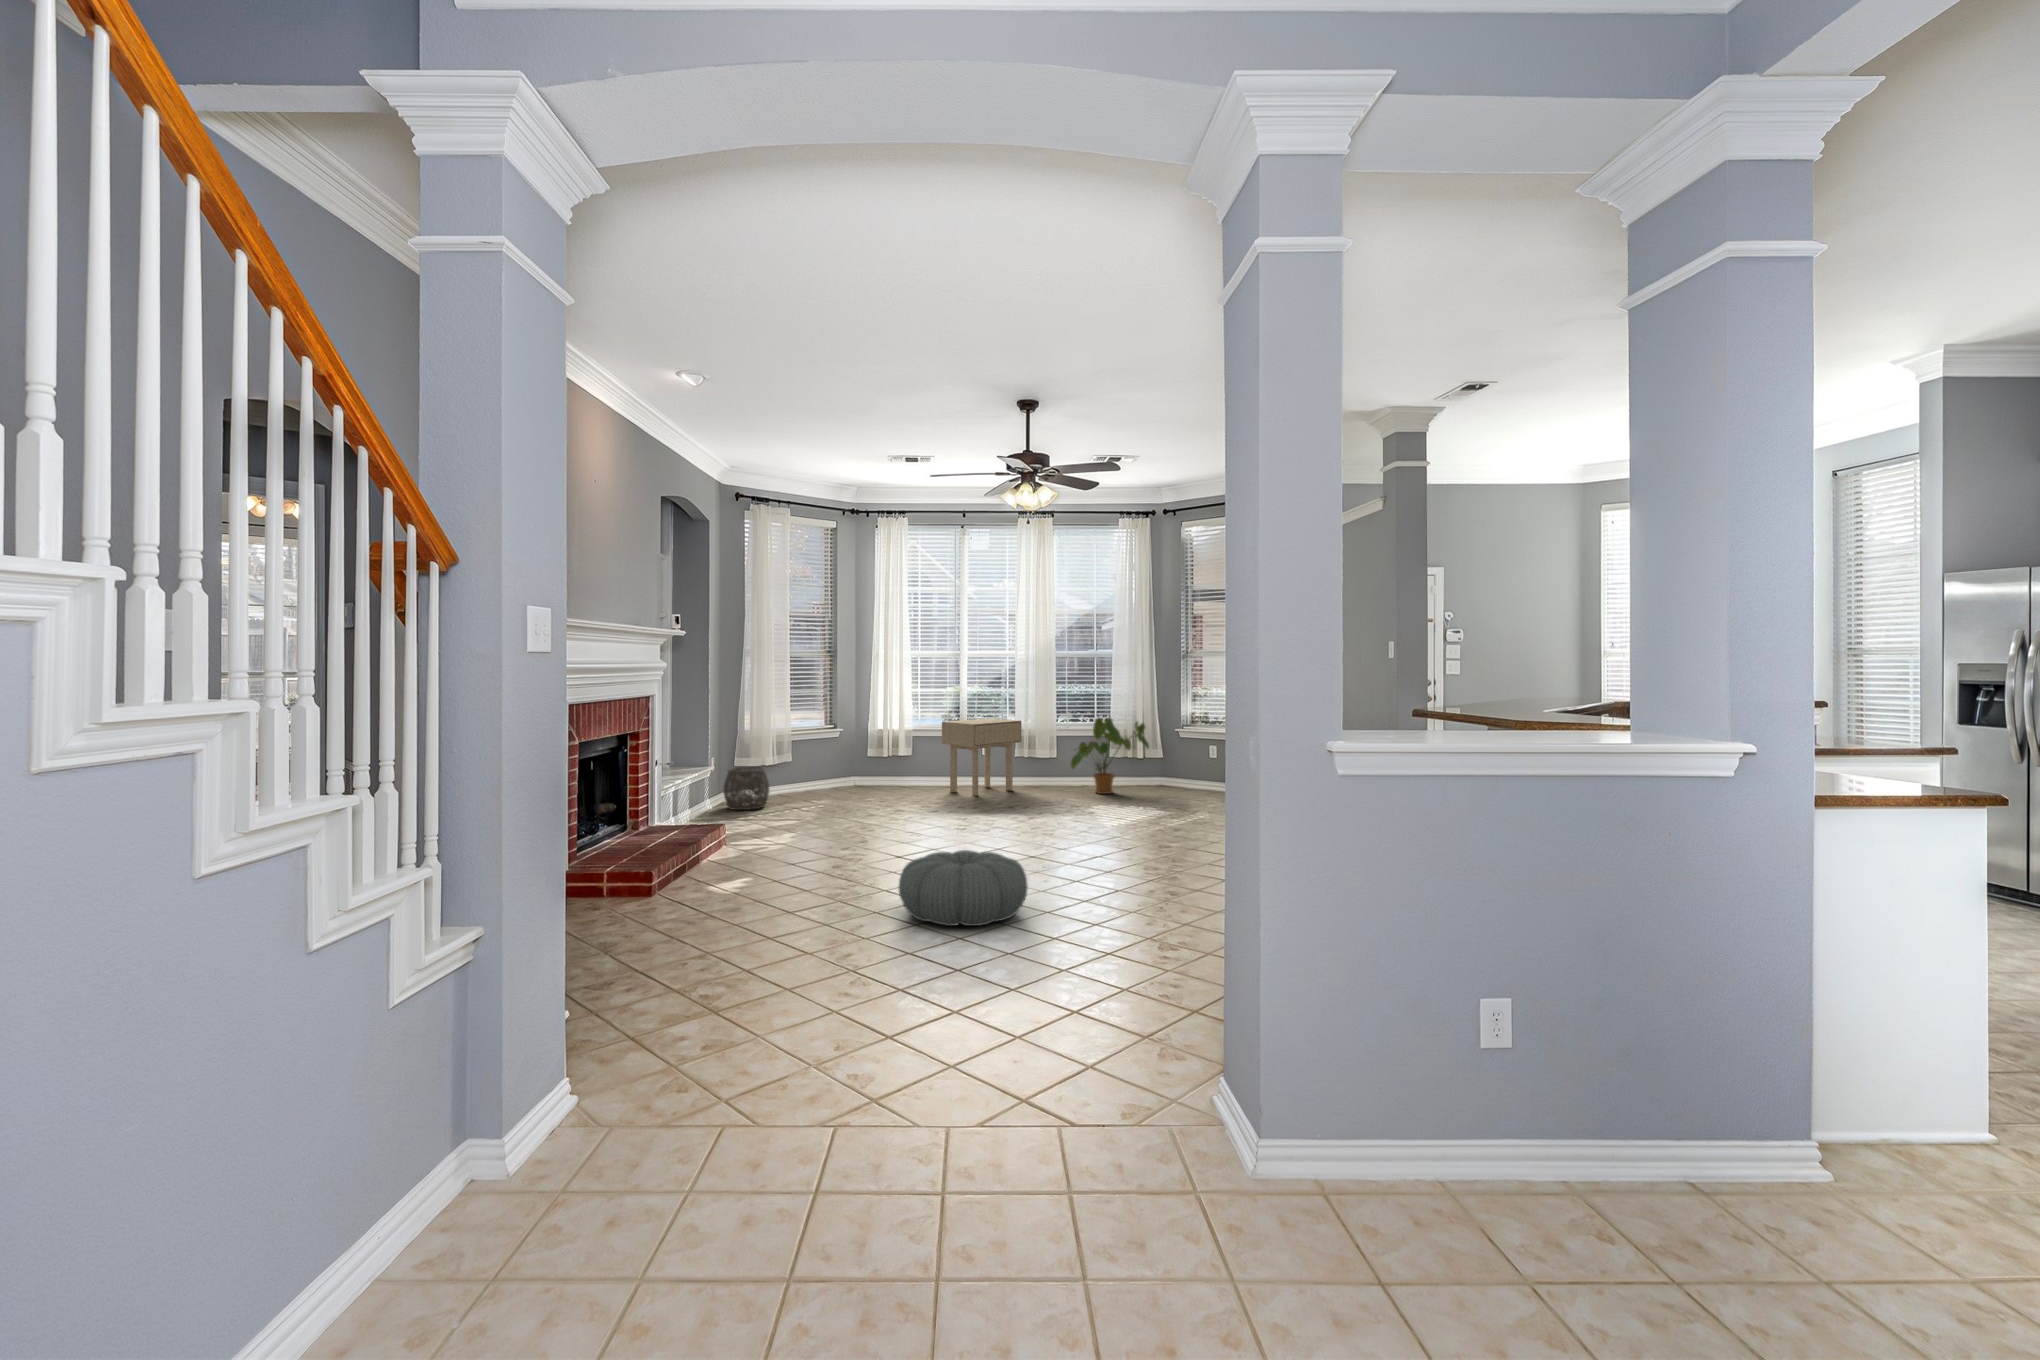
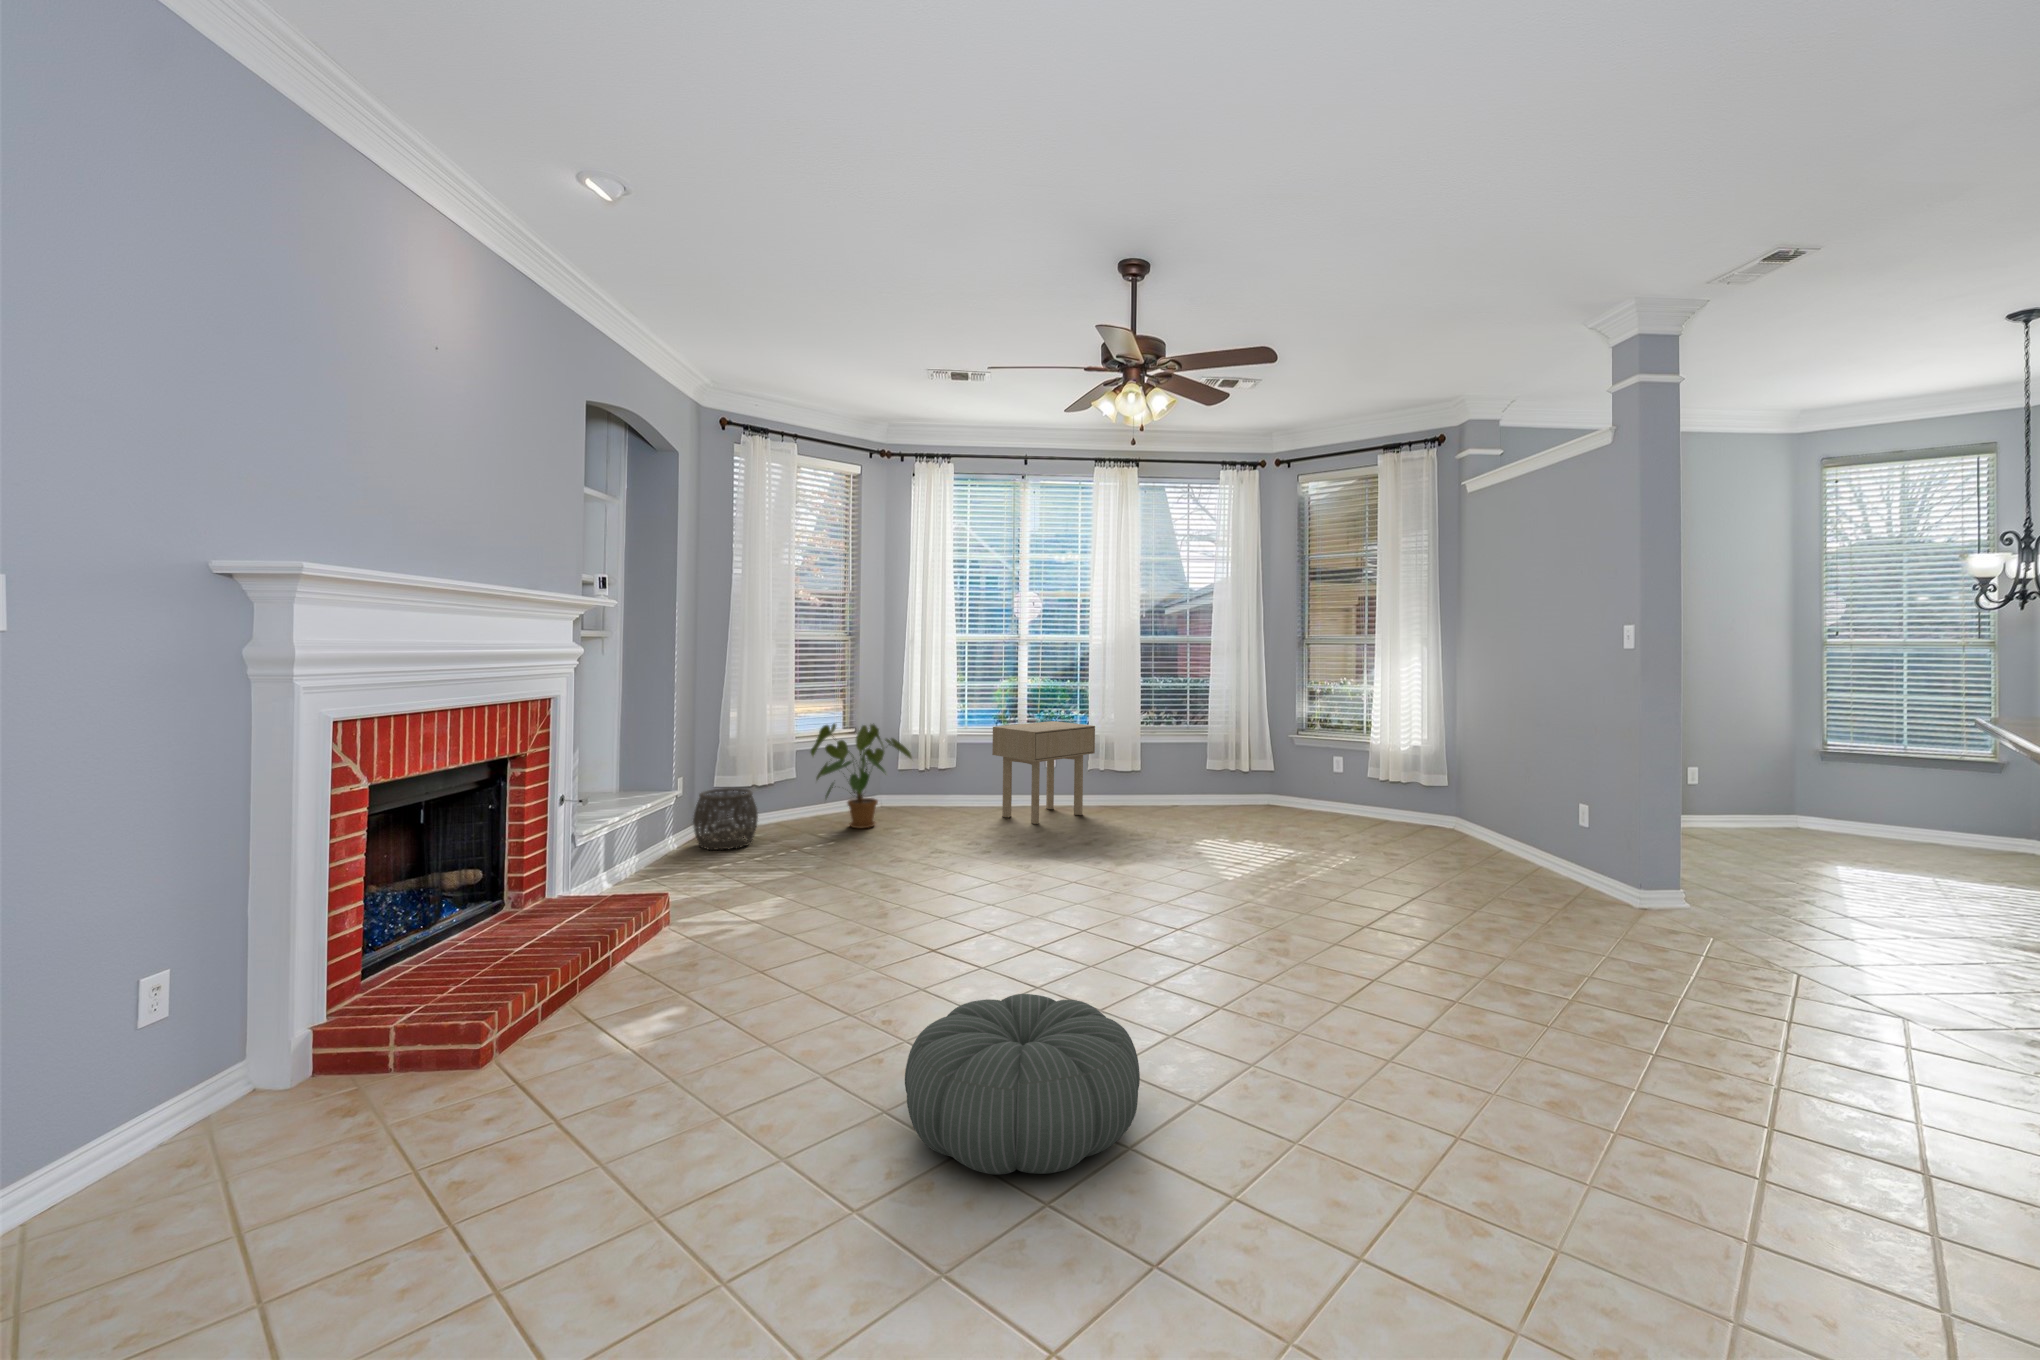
house plant: present [1071,718,1149,794] -> present [811,724,912,829]

